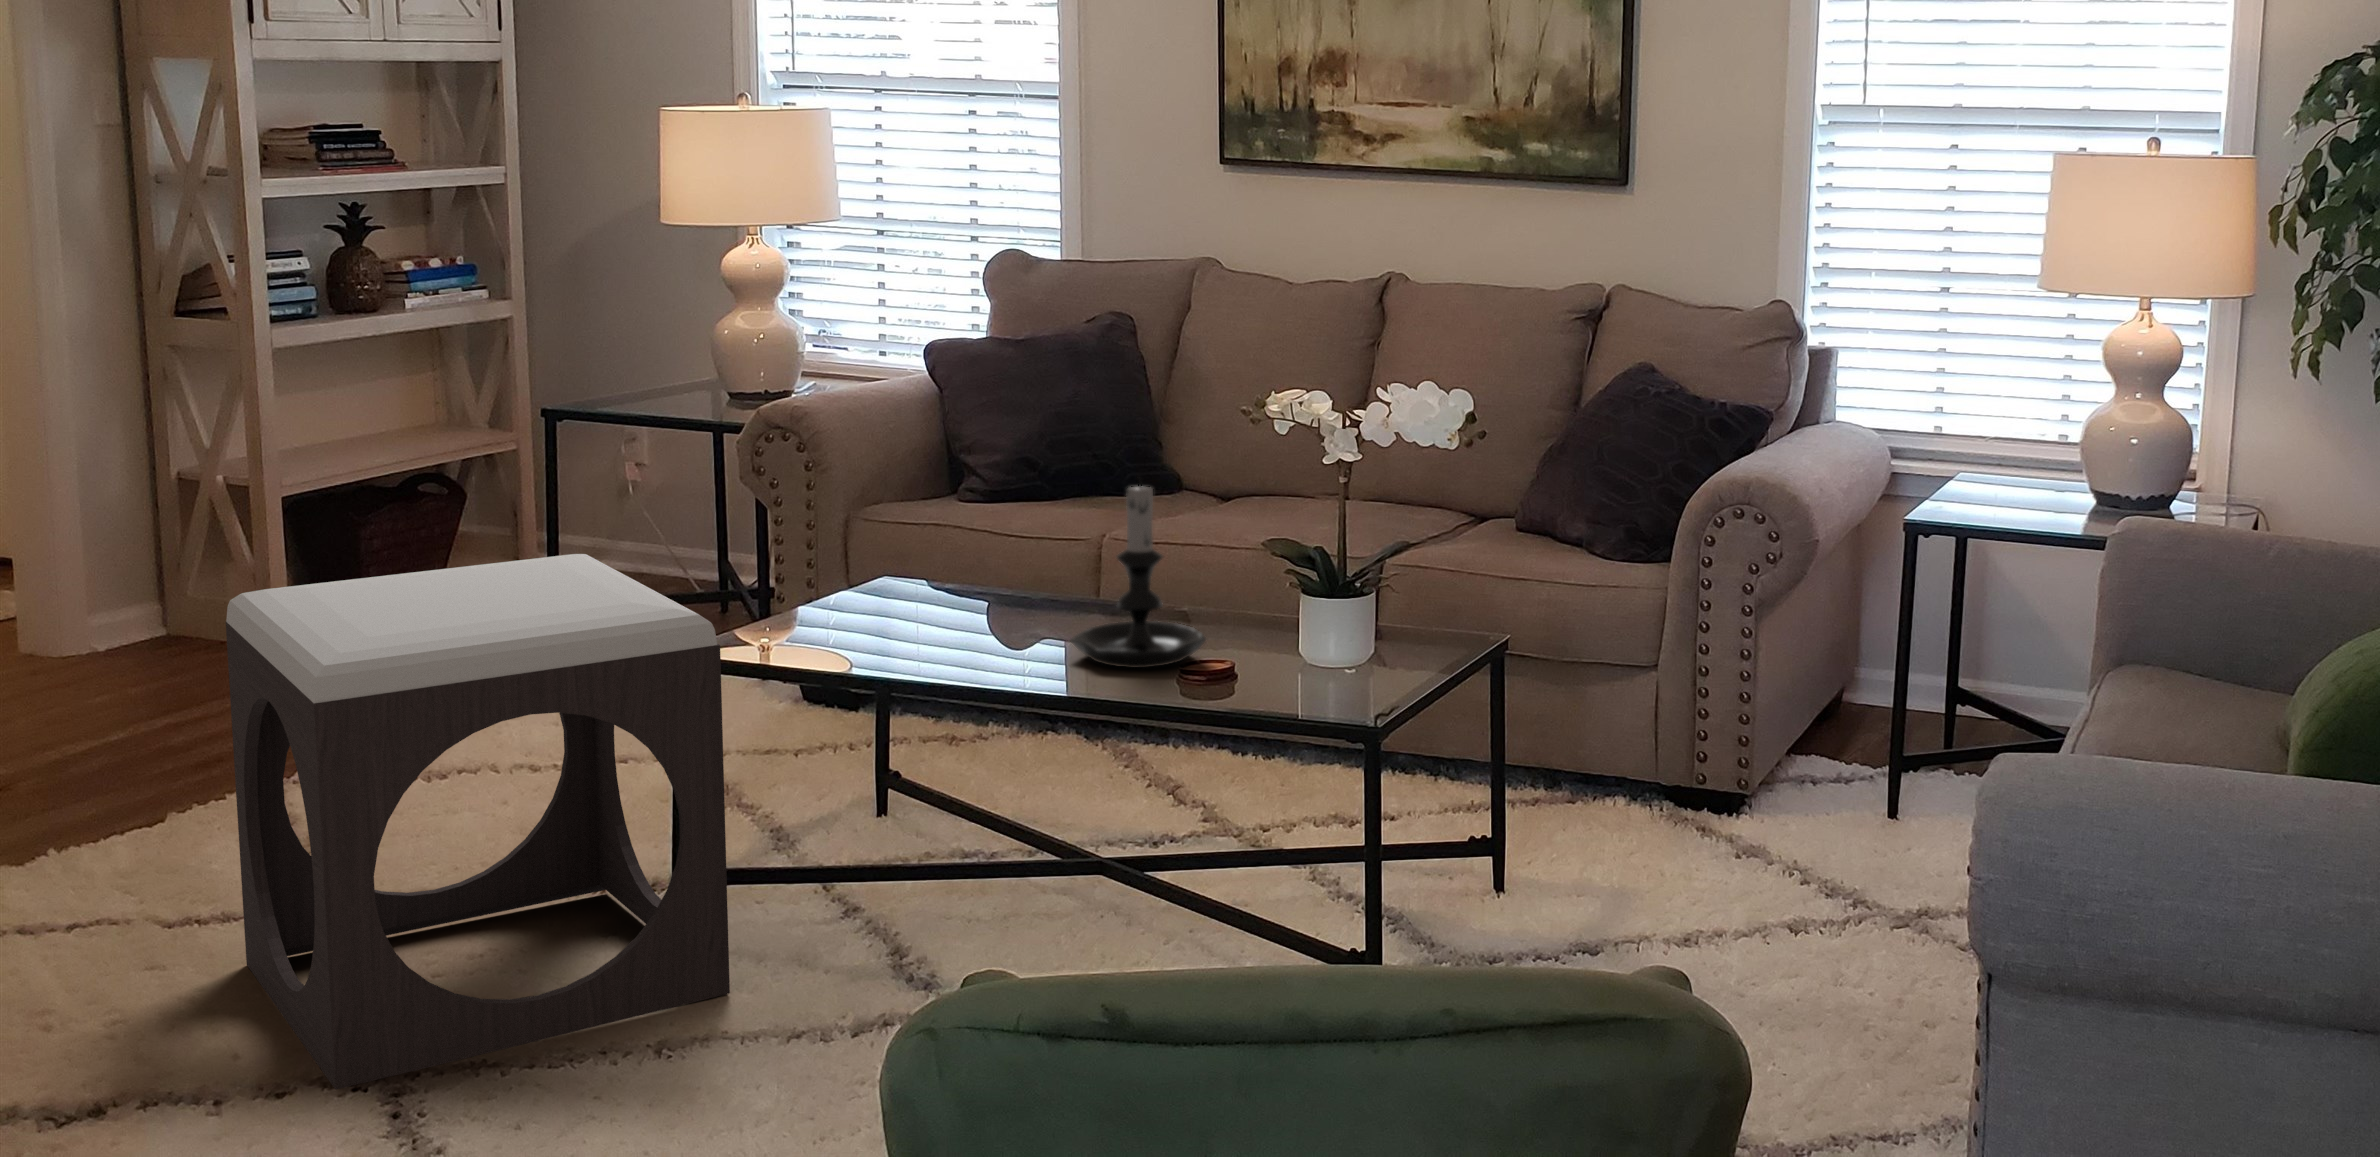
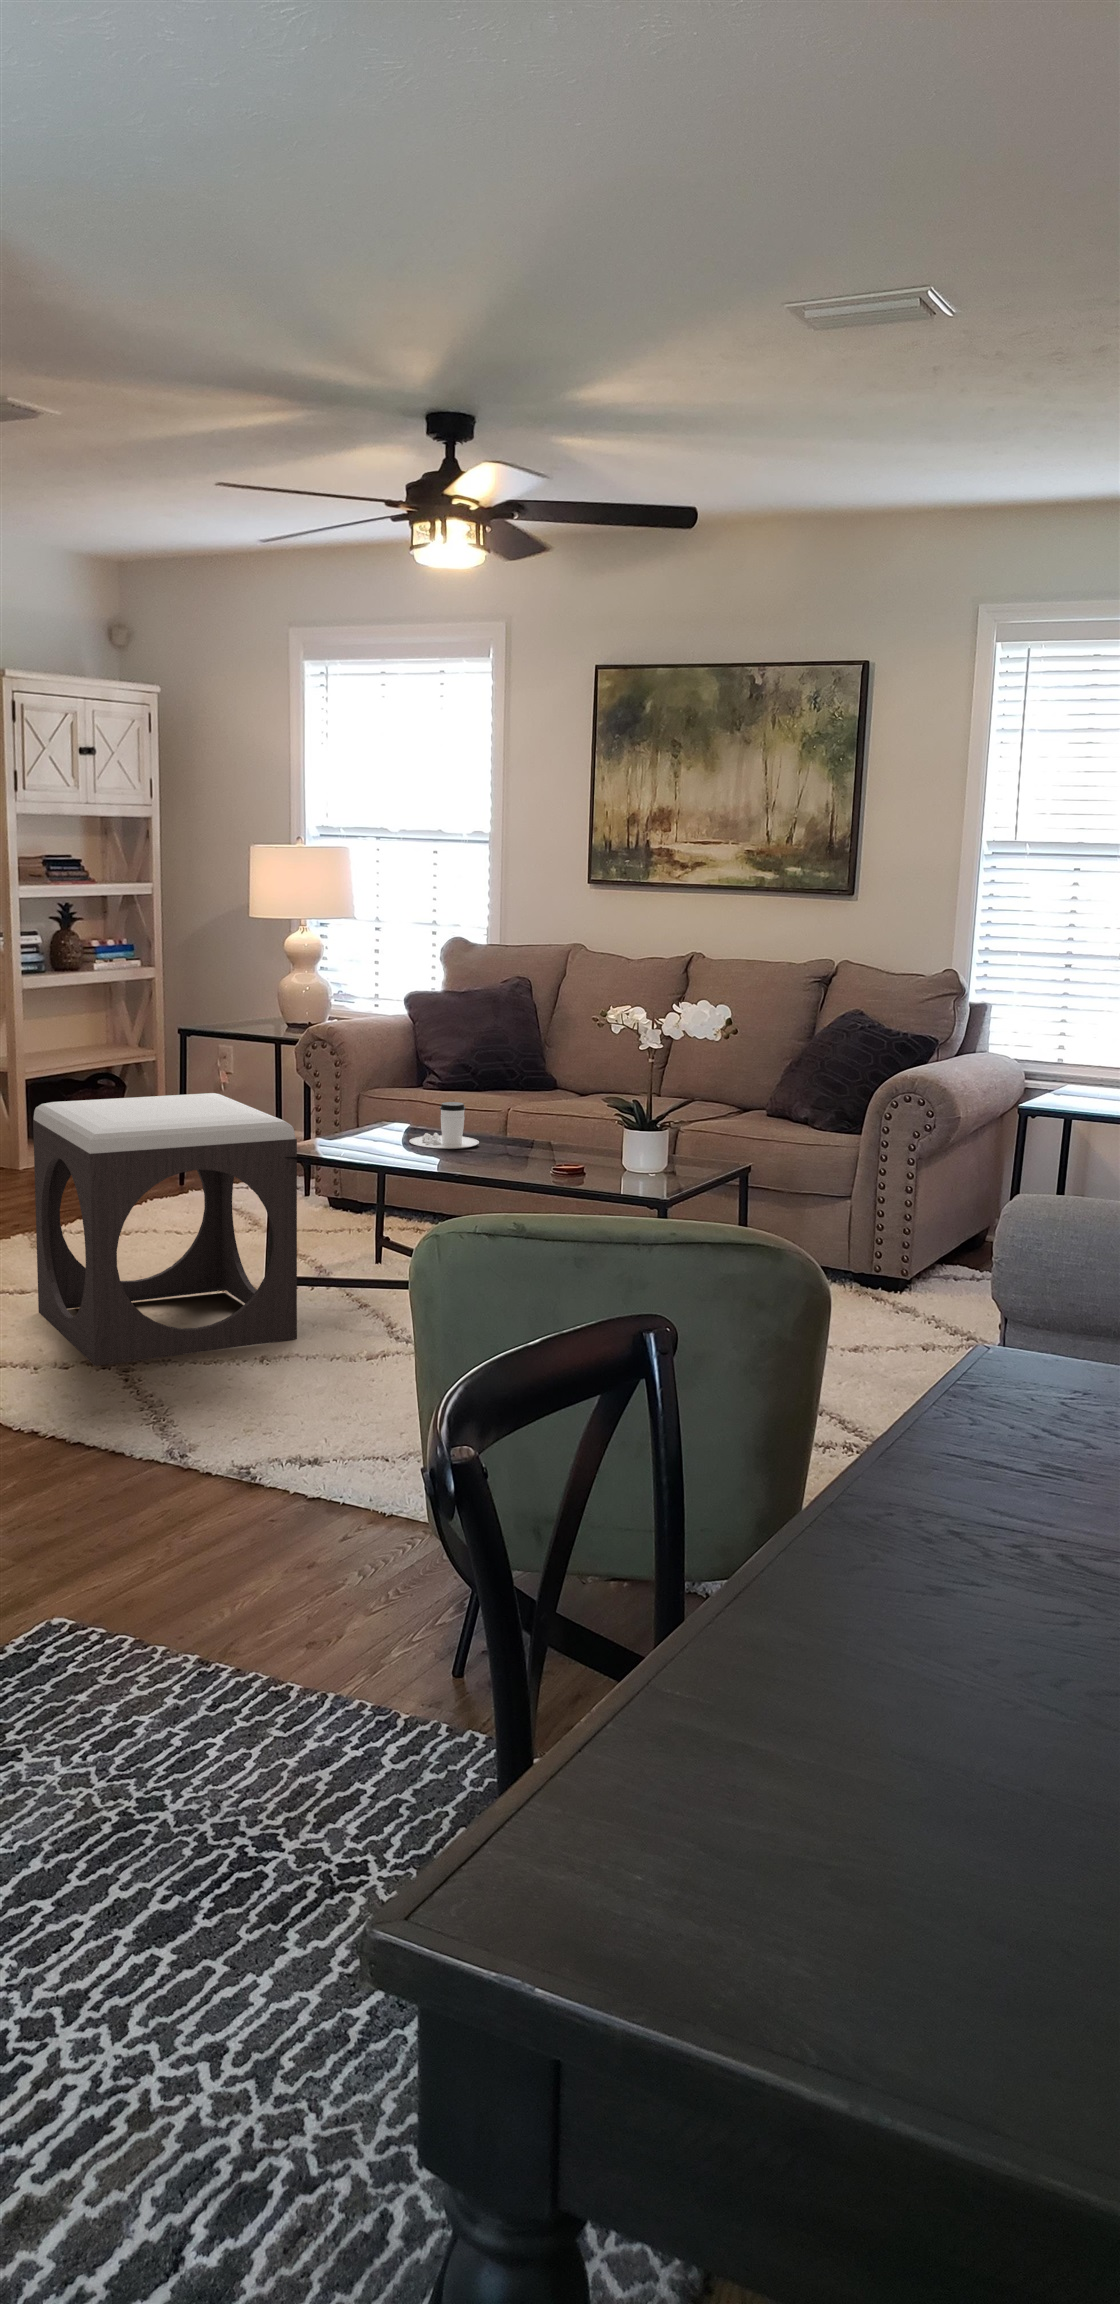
candle holder: present [1070,477,1206,668] -> none [490,1053,570,1165]
coffee cup: none [928,554,1049,637] -> present [409,1102,479,1149]

